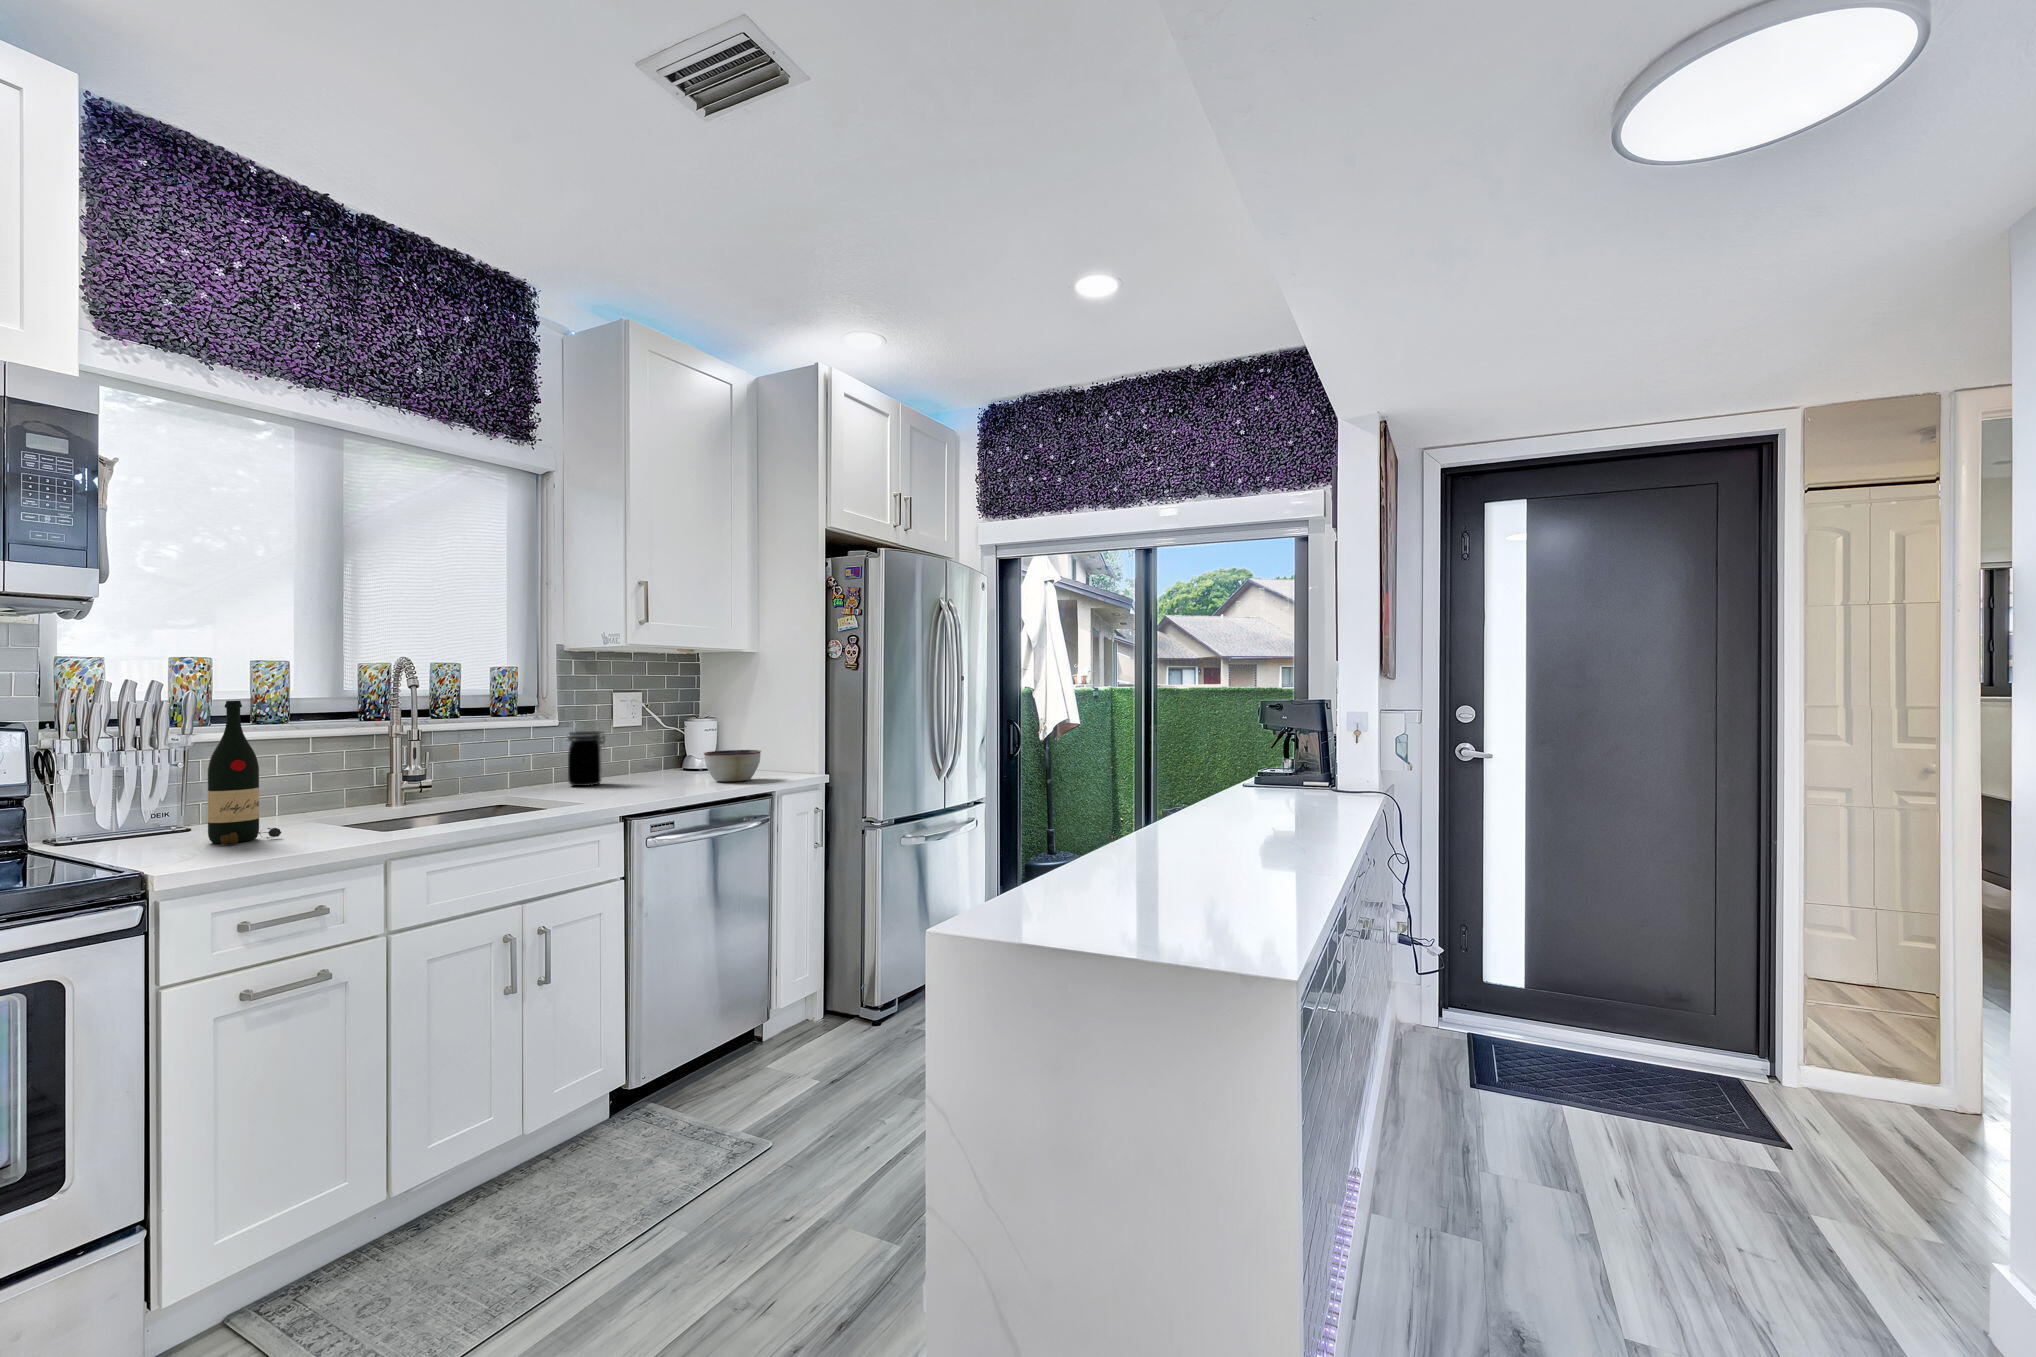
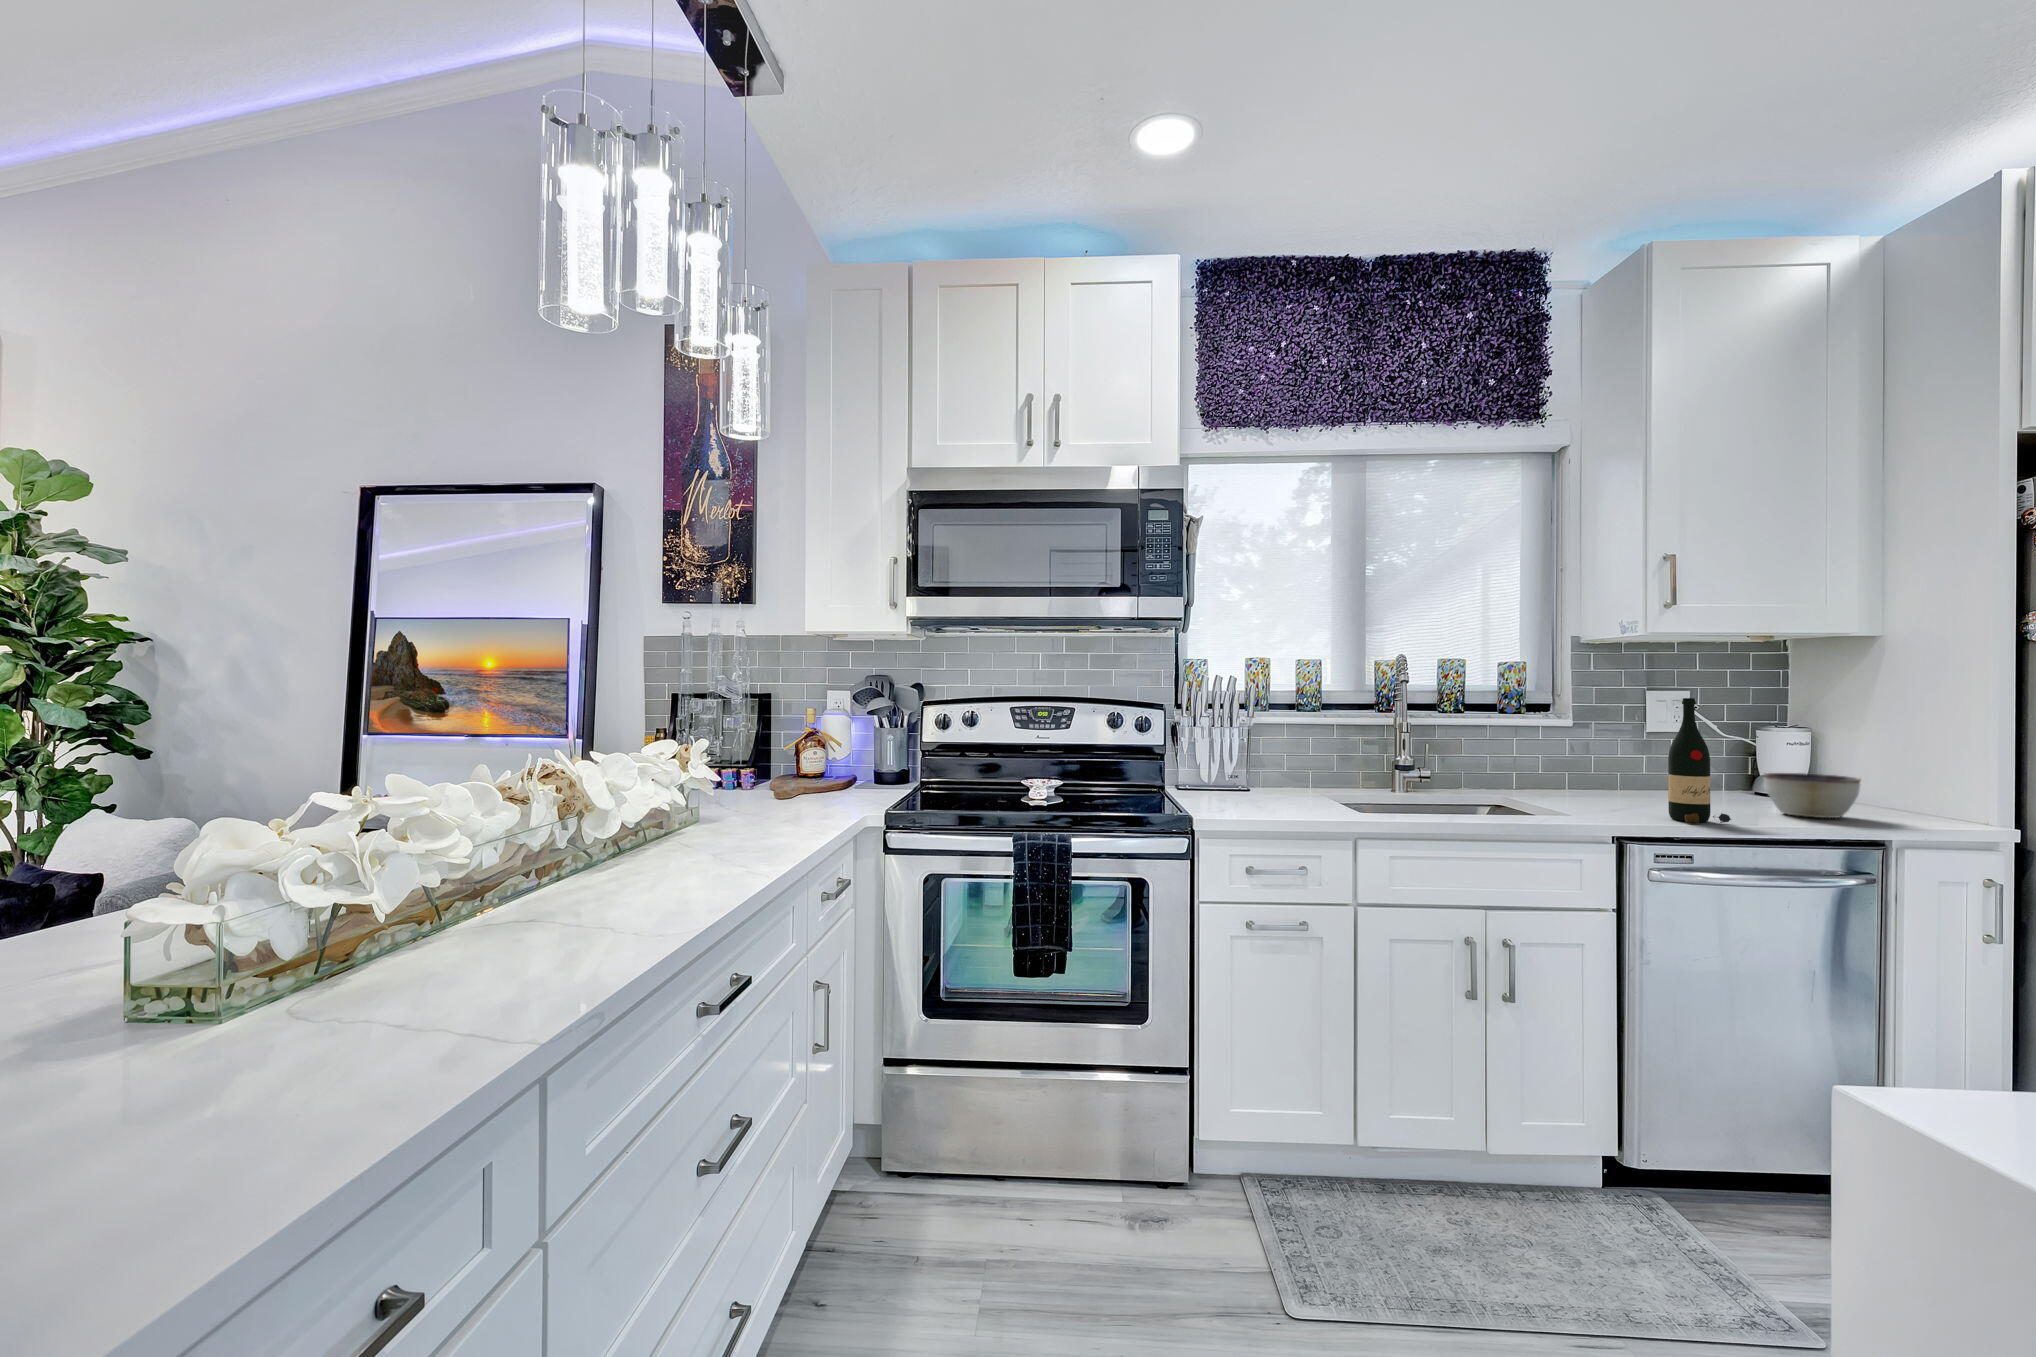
wine bottle: present [208,701,281,844] -> present [1668,698,1731,823]
jar: present [566,731,605,786] -> none [1582,734,1629,797]

